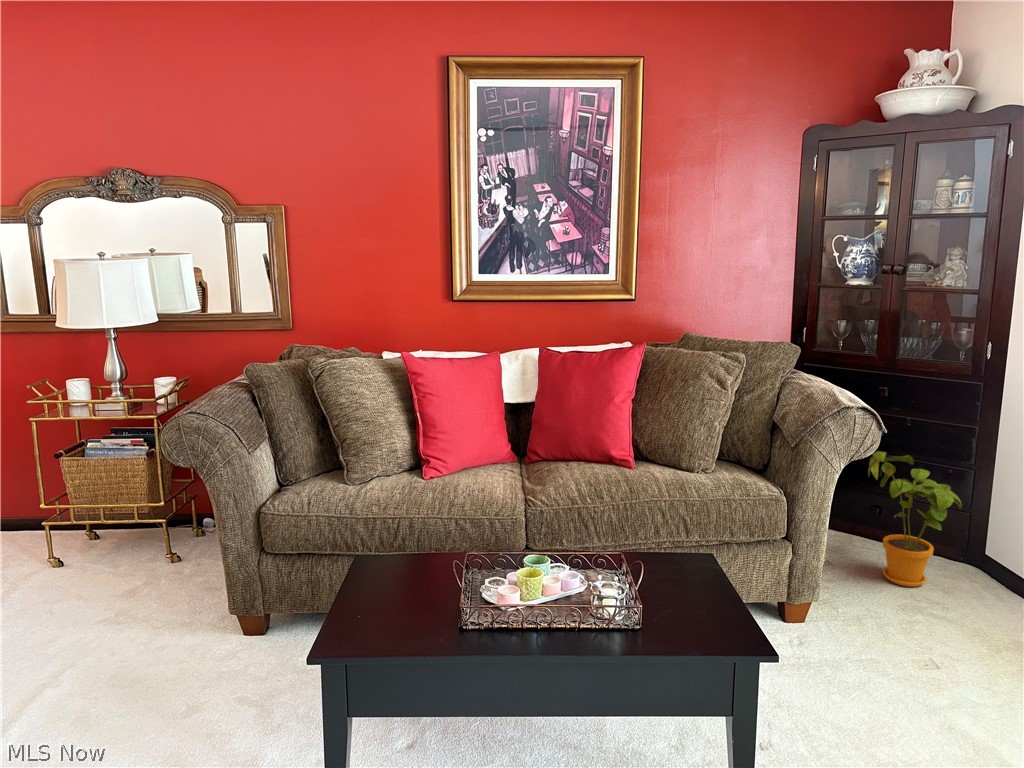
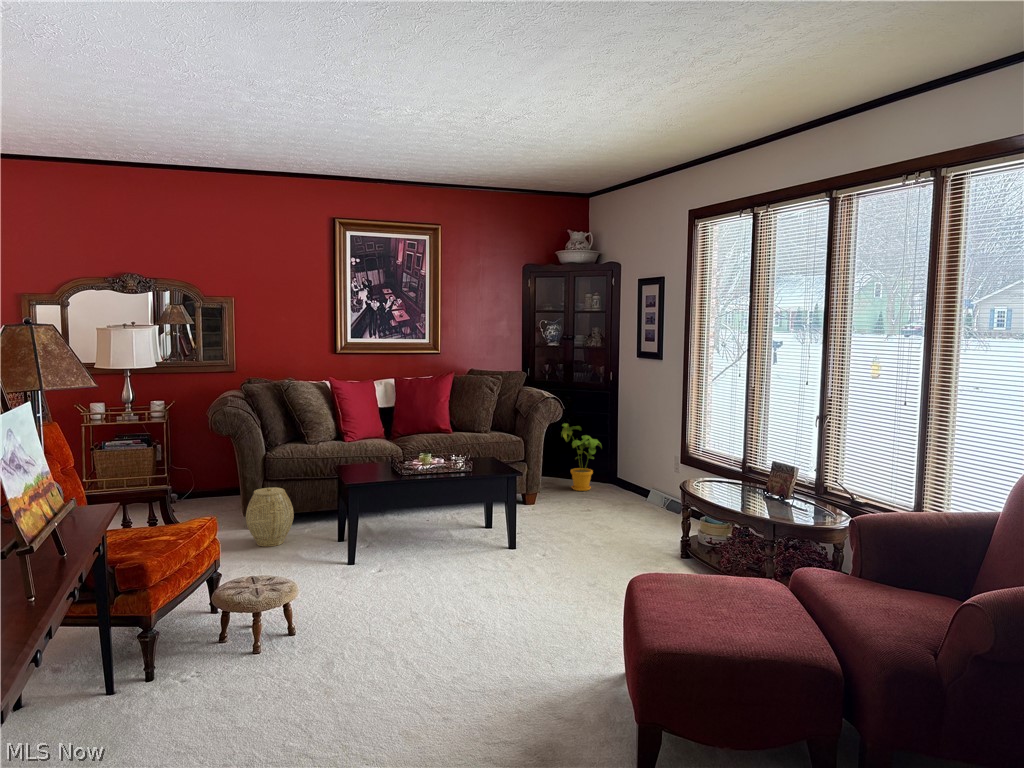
woven basket: none [187,585,285,711] -> present [246,487,294,547]

